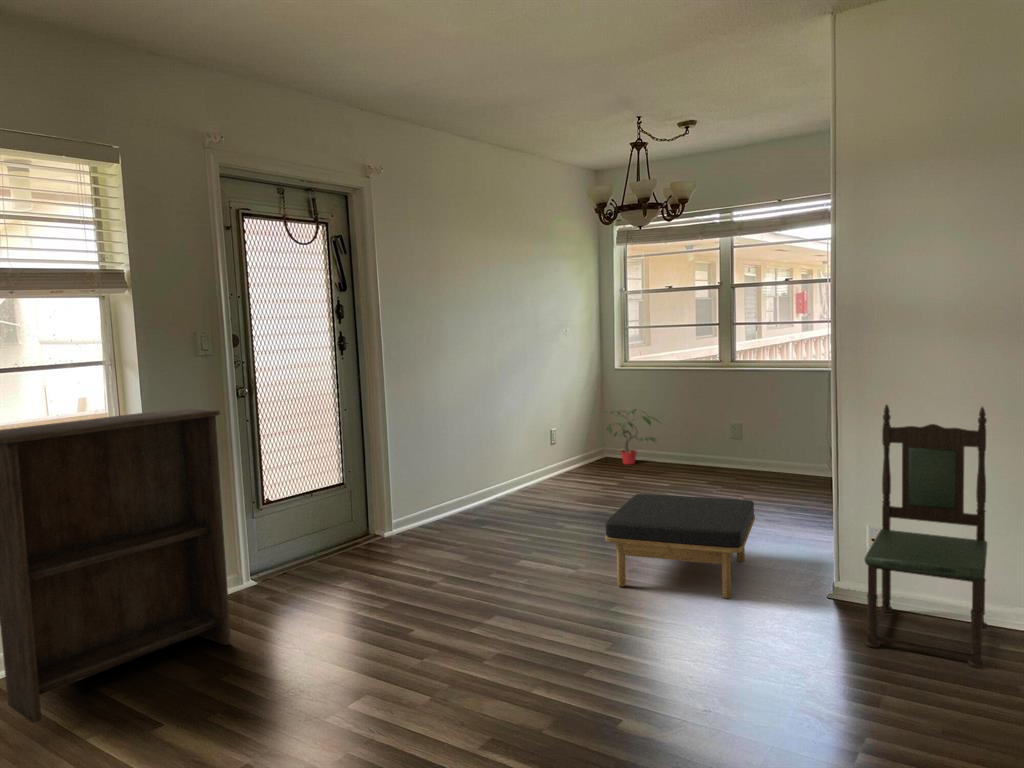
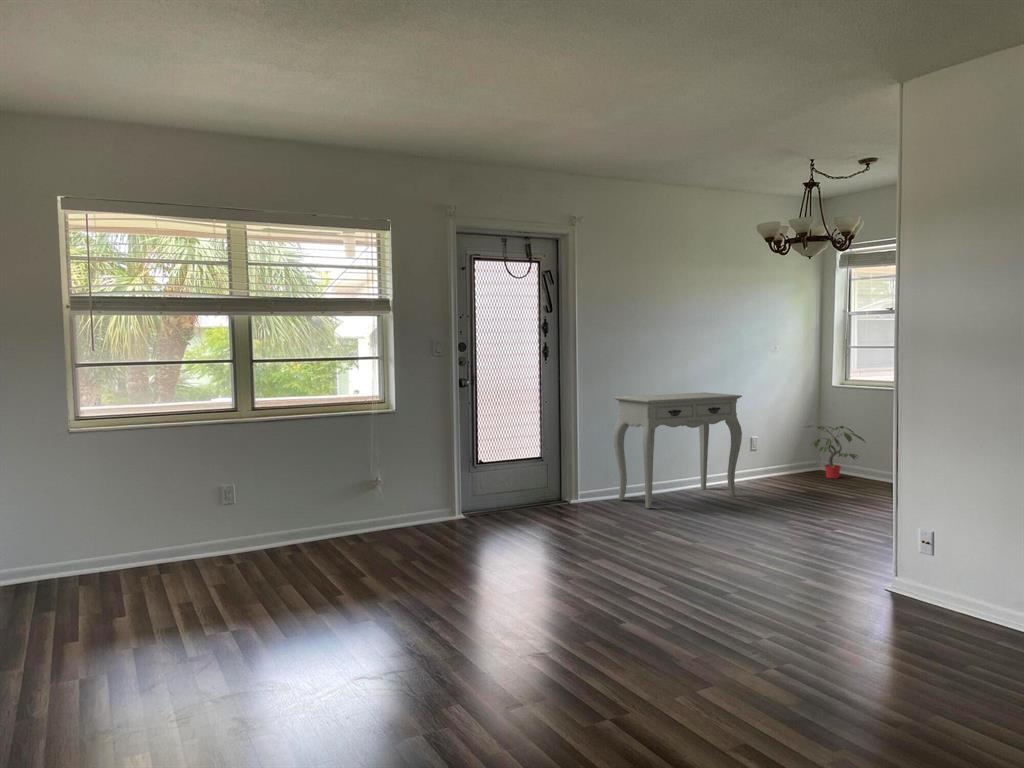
console table: none [426,383,564,529] -> present [613,392,742,509]
dining chair: present [865,405,987,668] -> none [870,423,1009,646]
bookshelf: present [0,408,231,723] -> none [298,389,431,561]
ottoman: present [605,494,755,598] -> none [705,490,854,576]

